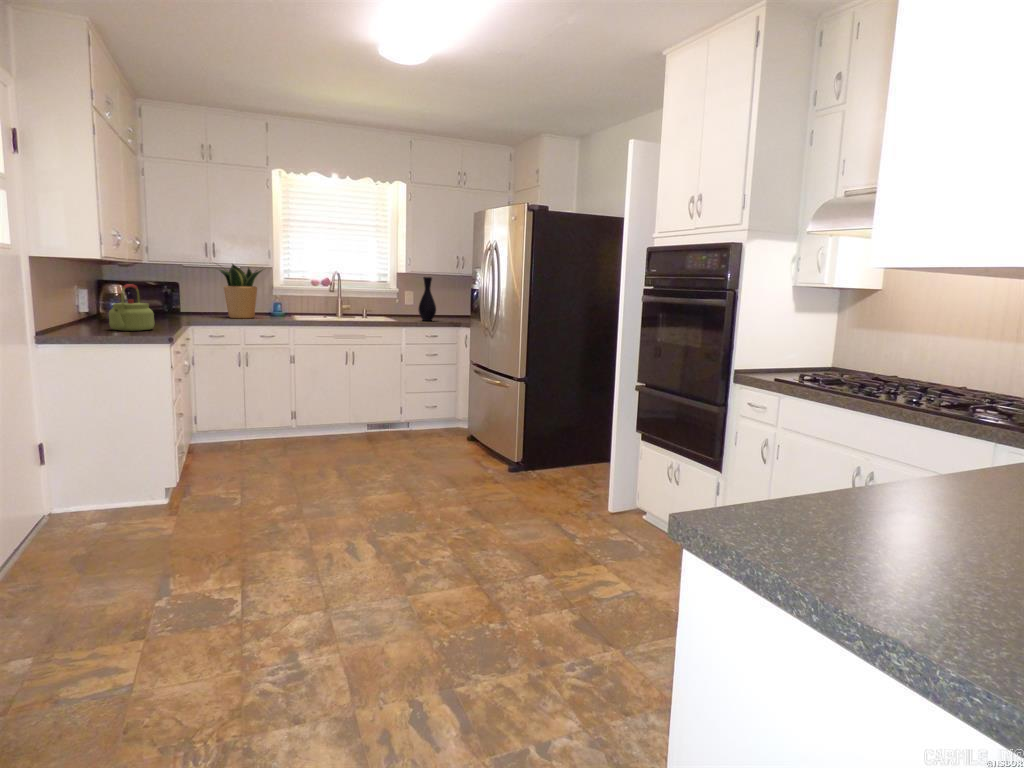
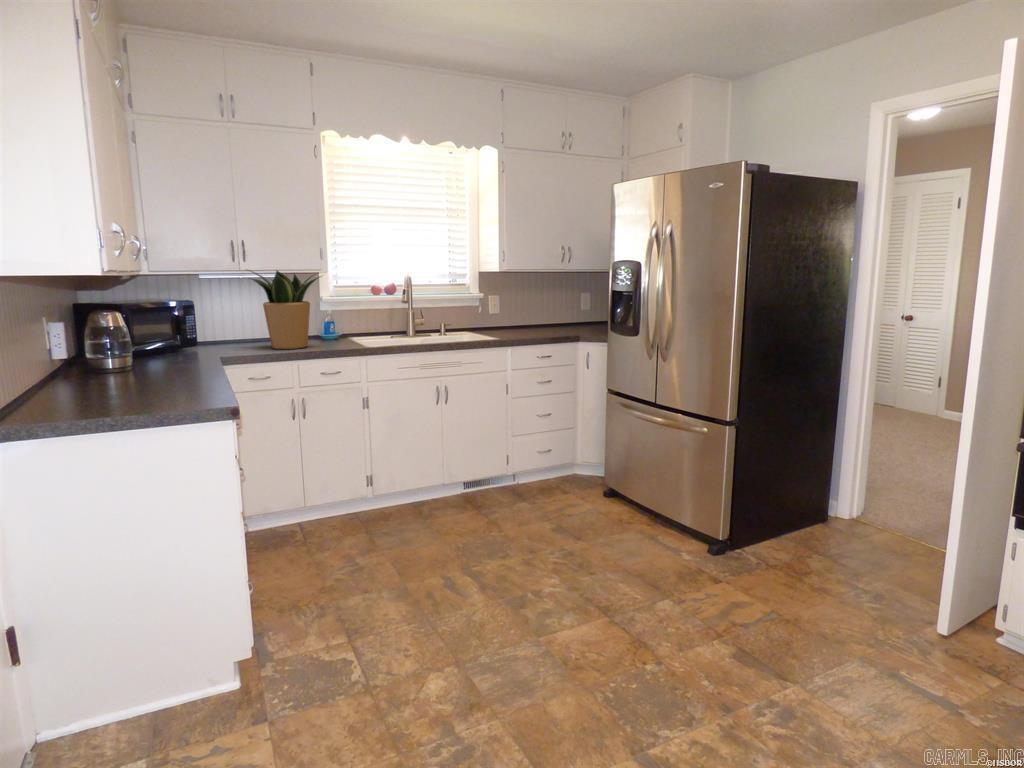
vase: present [419,277,436,321] -> none [526,276,551,337]
kettle: present [109,284,154,331] -> none [114,316,191,397]

